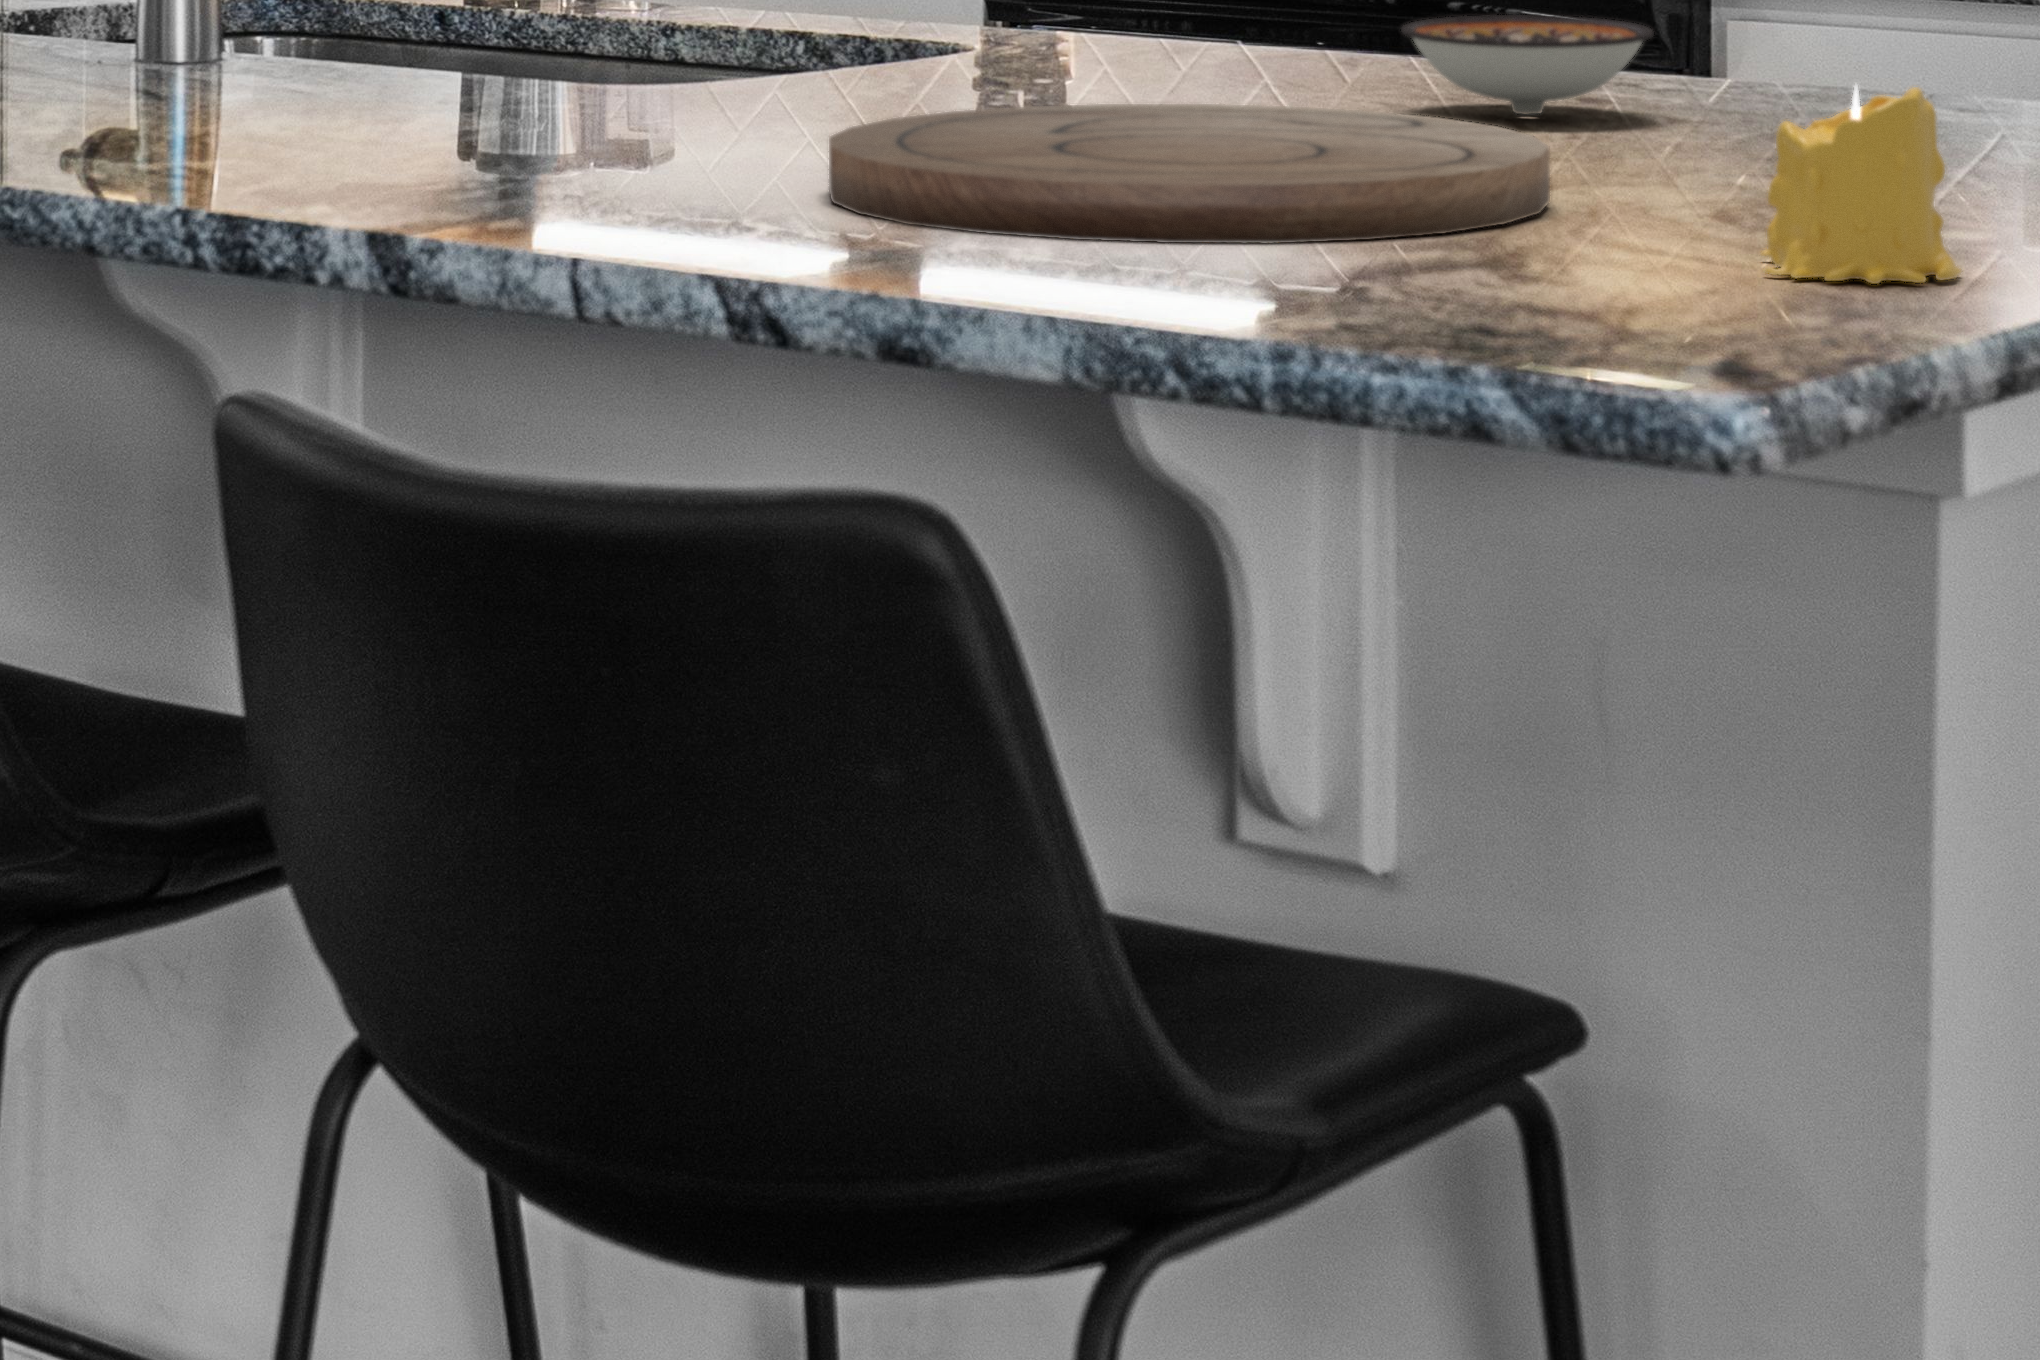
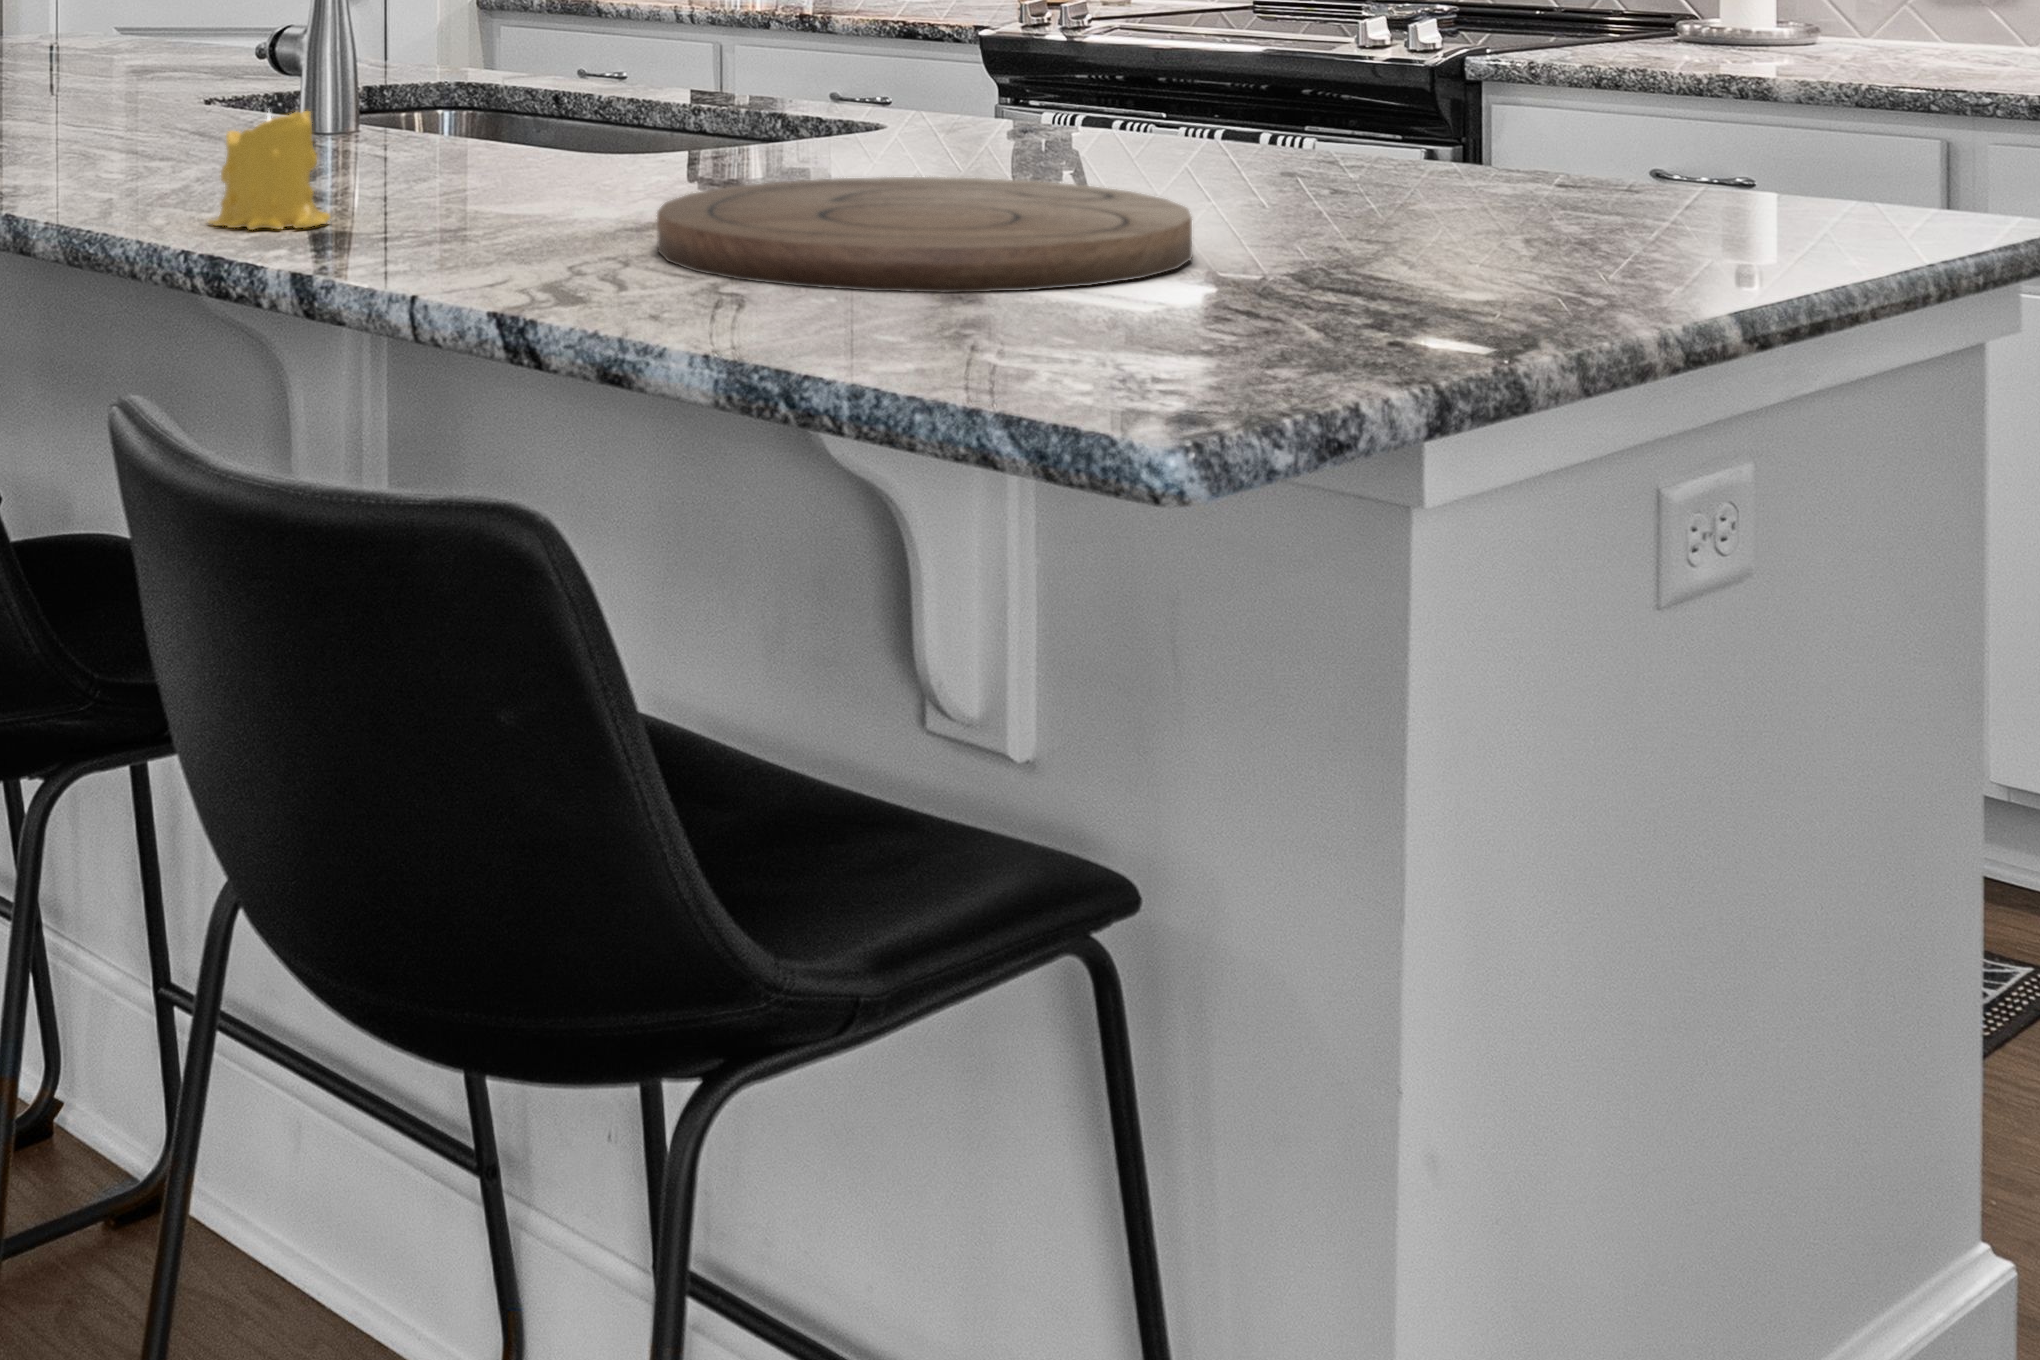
bowl: present [1402,15,1653,114] -> none [1154,110,1337,183]
candle: present [1761,86,1961,284] -> present [209,111,331,230]

